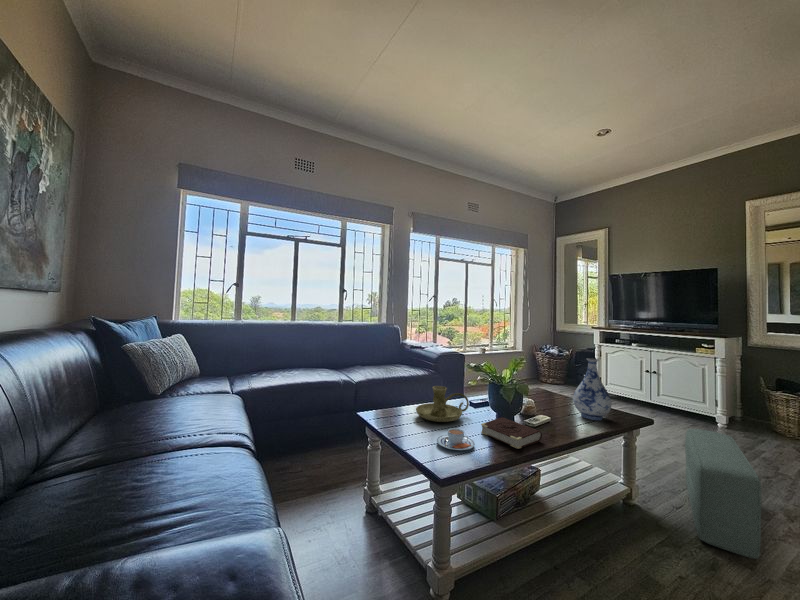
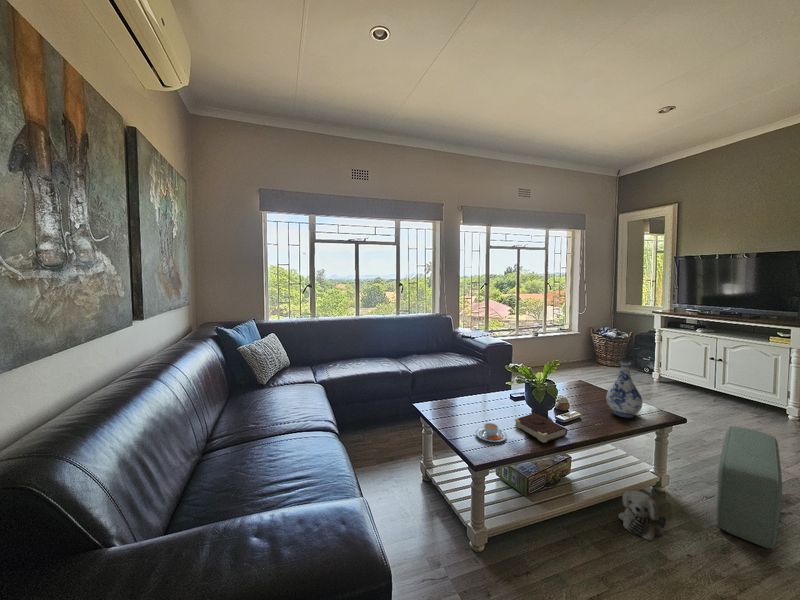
candle holder: present [416,386,469,422] -> none [461,384,507,415]
plush toy: none [598,503,652,564] -> present [619,491,666,541]

